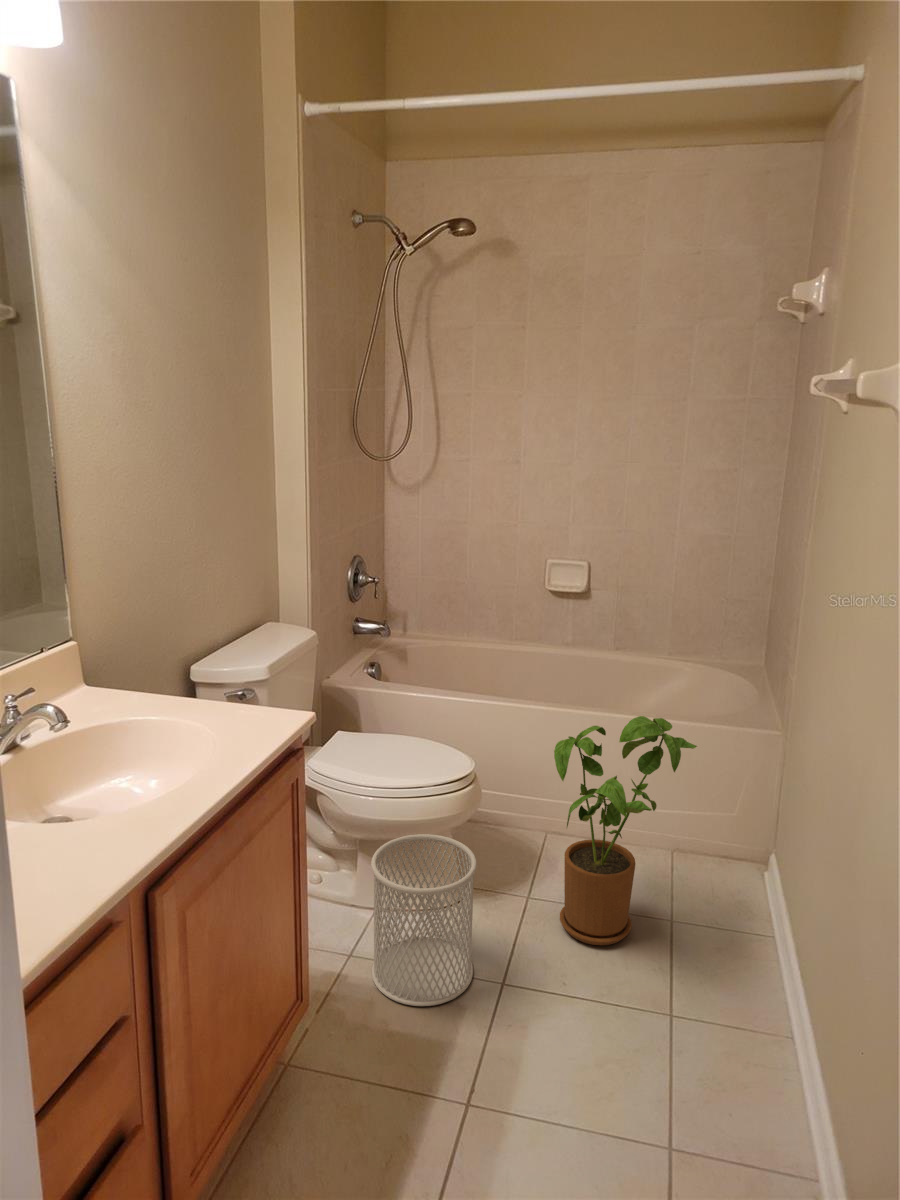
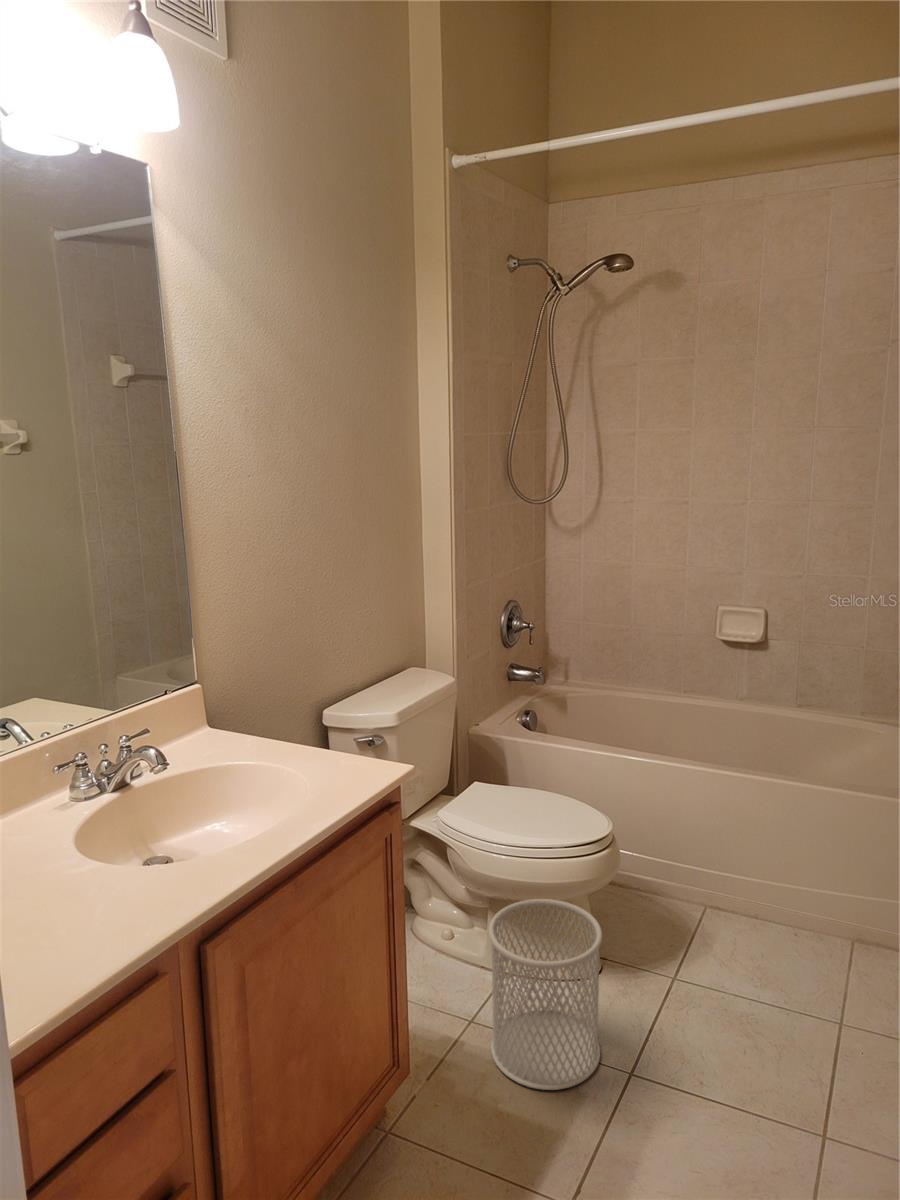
house plant: present [554,716,697,945] -> none [699,787,870,1047]

